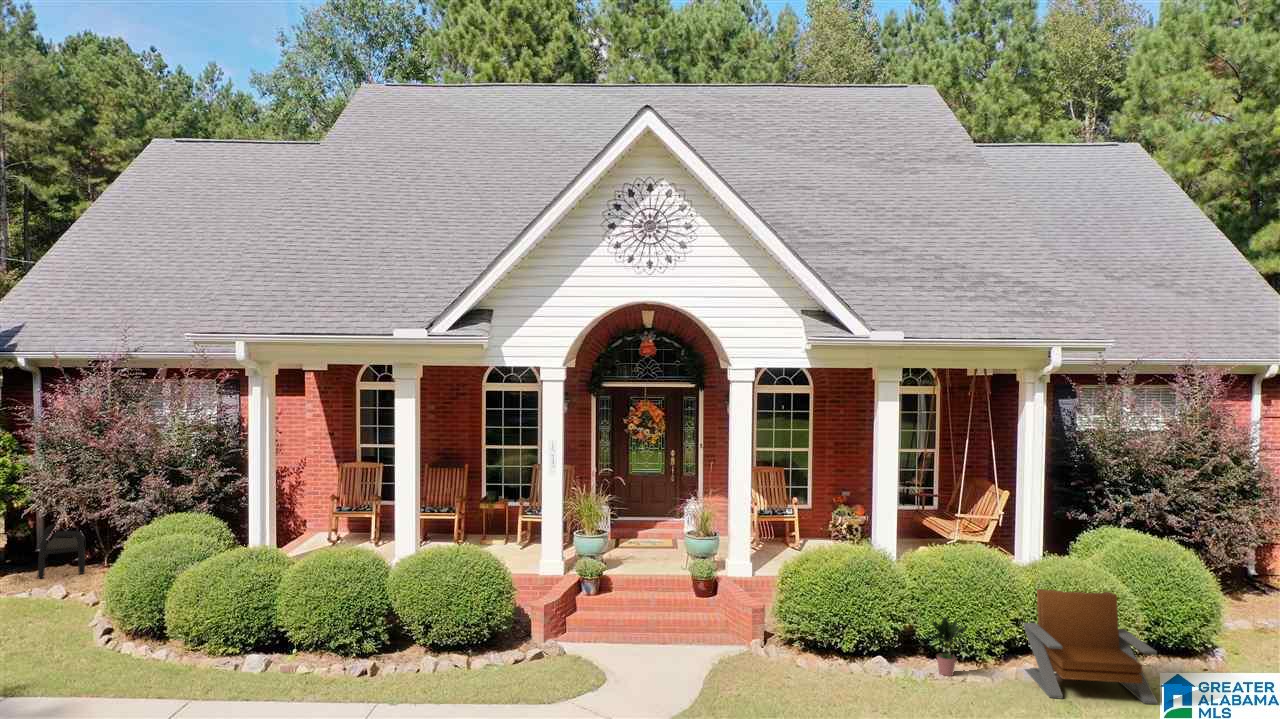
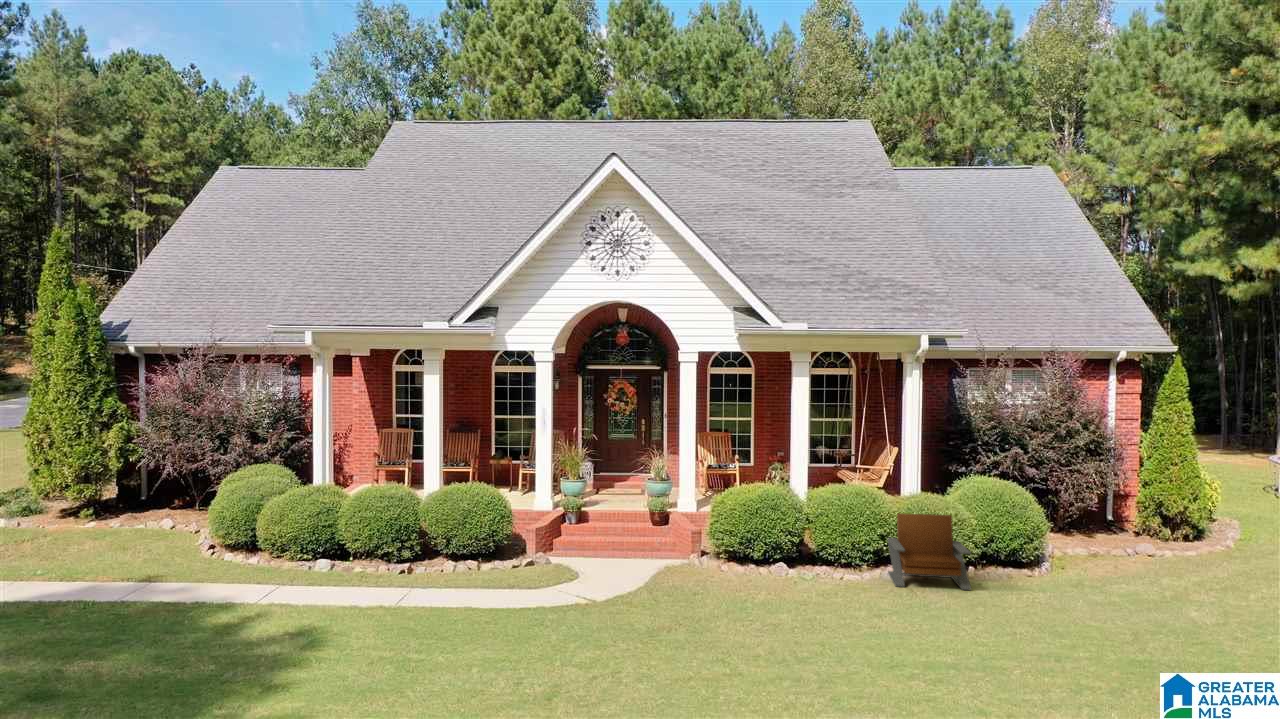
bench: present [37,525,86,578] -> none [144,477,180,518]
potted plant: present [932,616,967,676] -> none [817,529,844,576]

